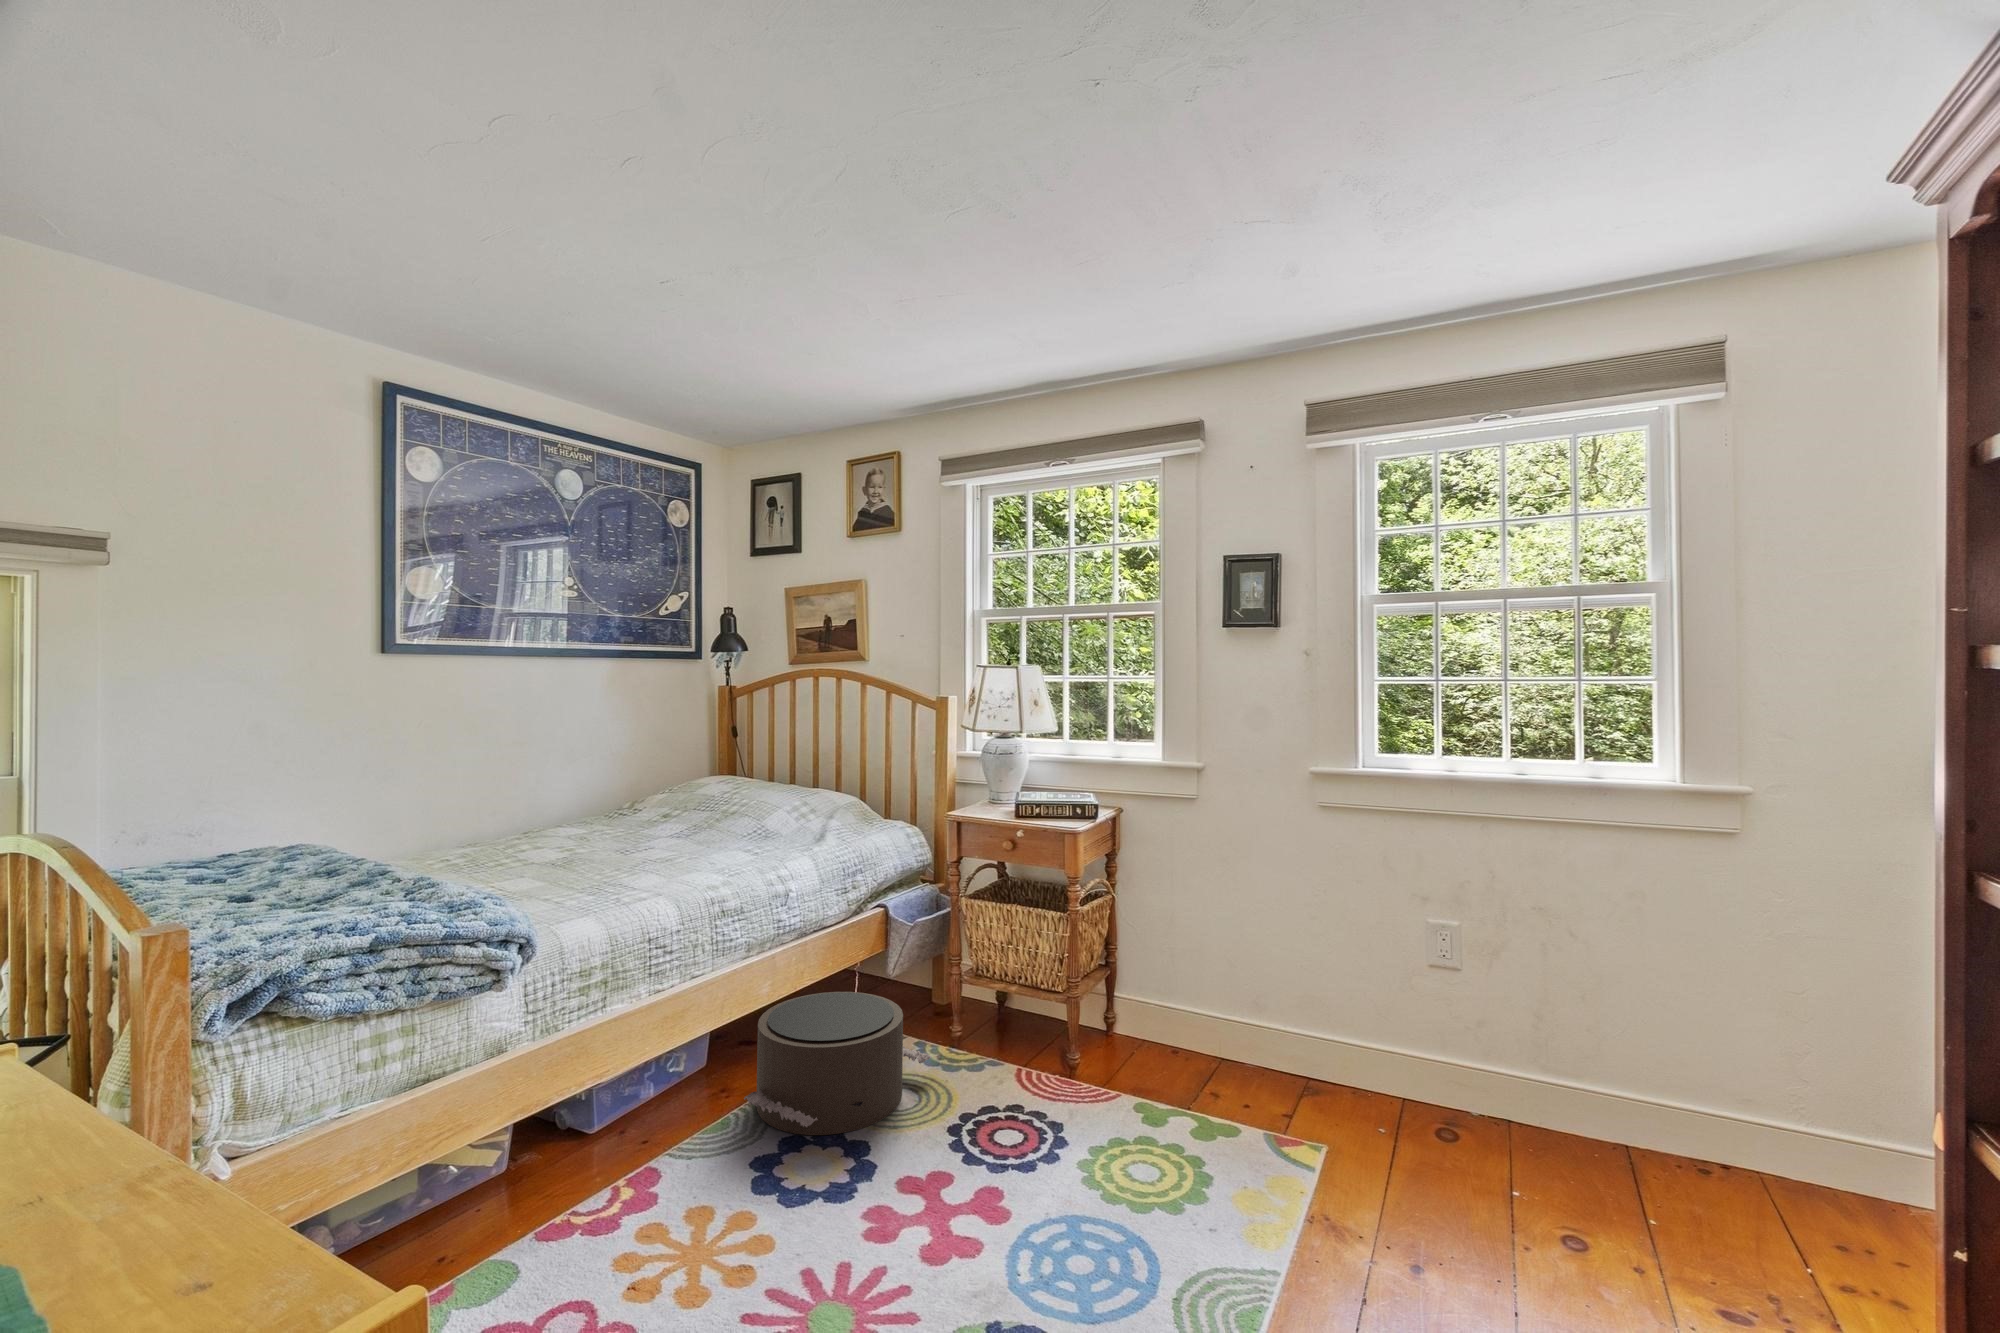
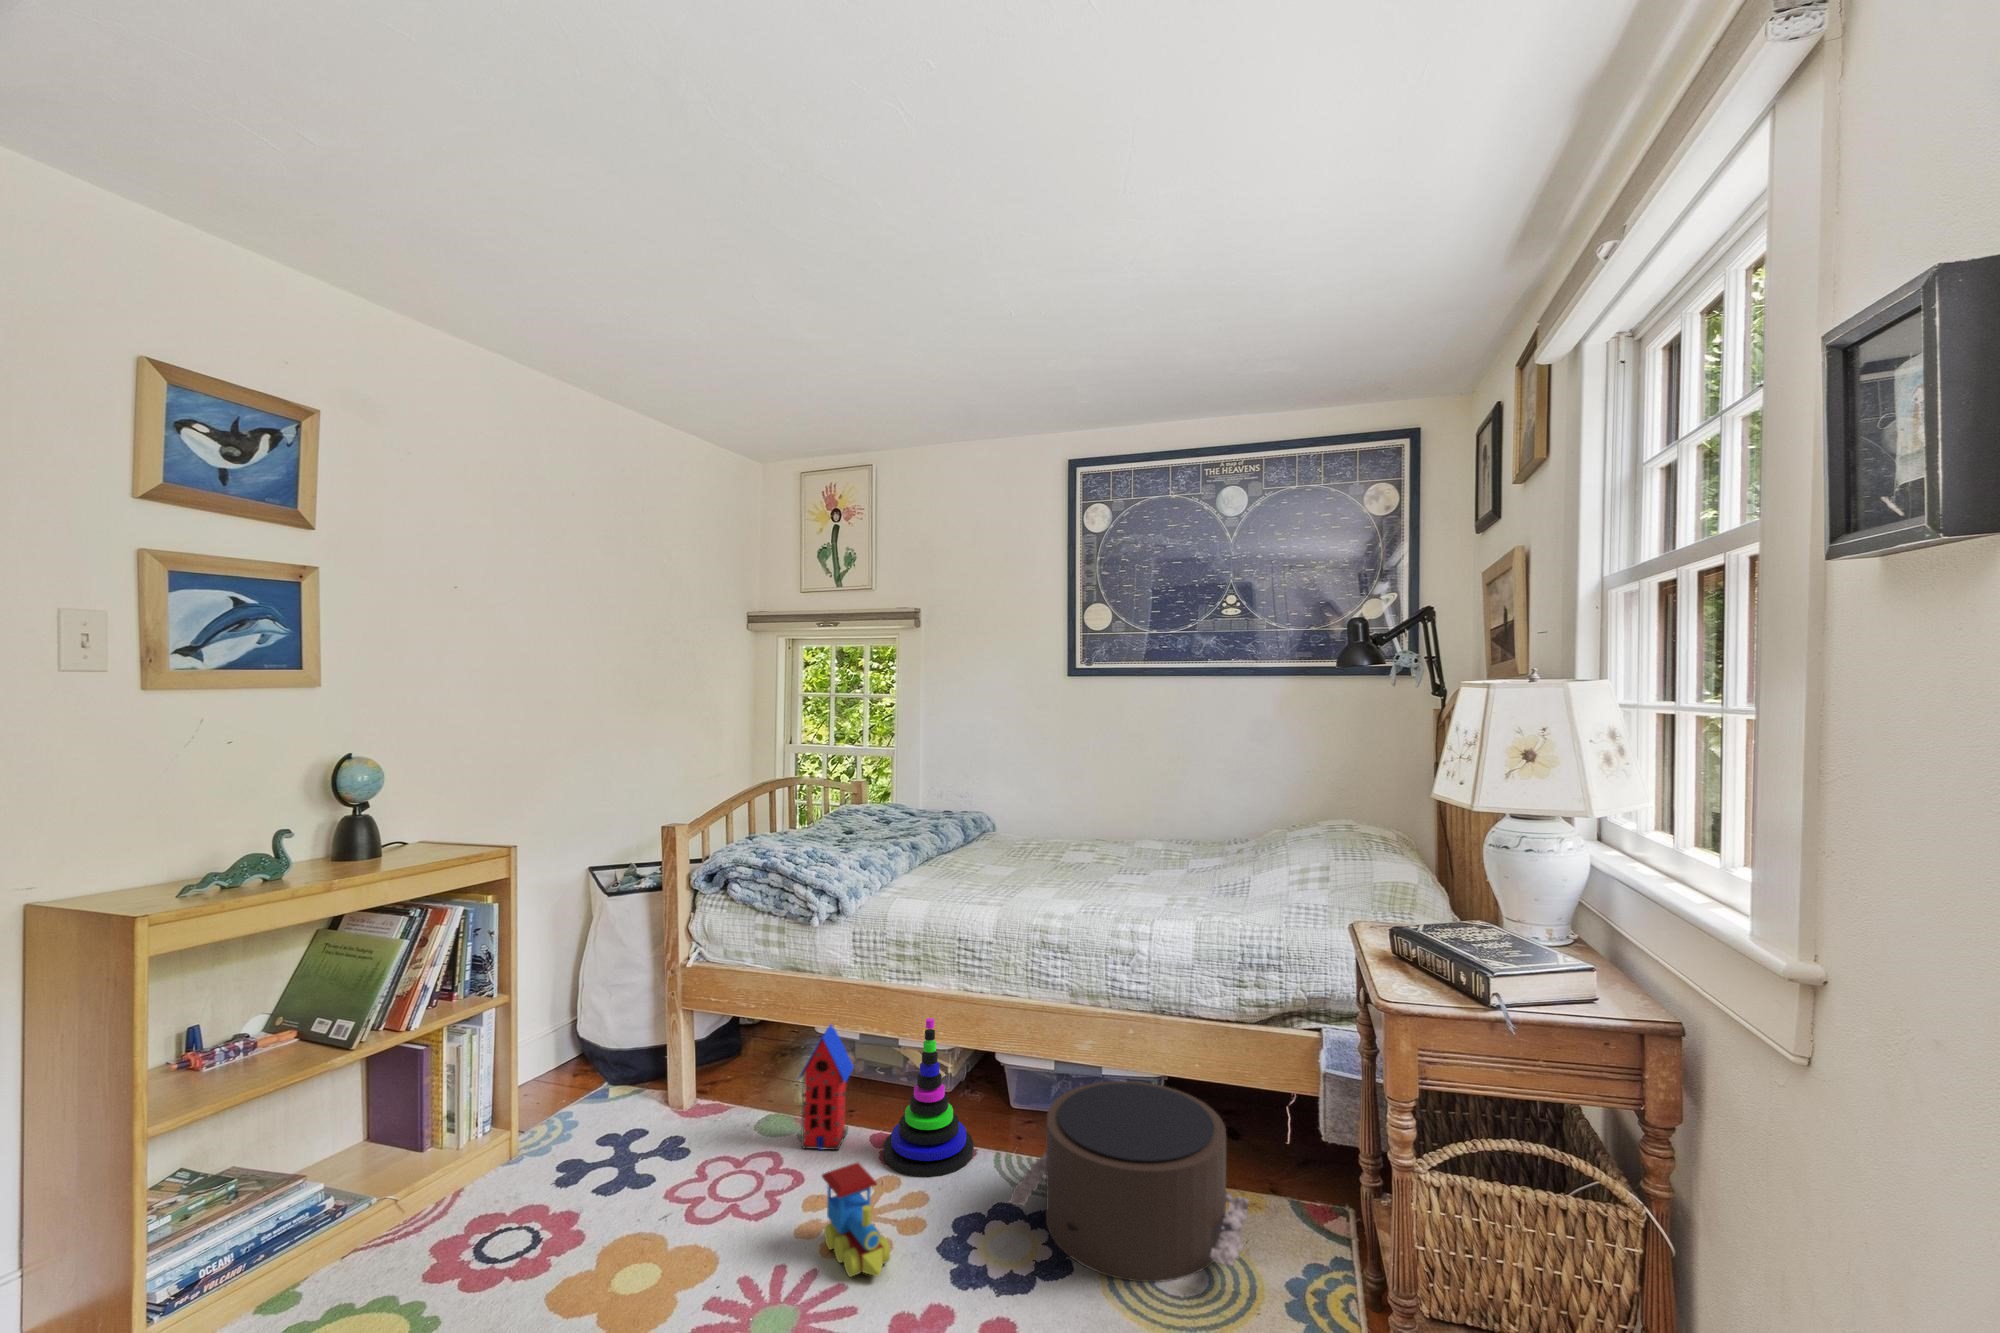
stacking toy: none [572,1039,682,1222] -> present [883,1018,974,1177]
toy house: none [474,1118,565,1292] -> present [798,1025,854,1150]
toy train: none [732,1163,829,1262] -> present [822,1163,890,1277]

